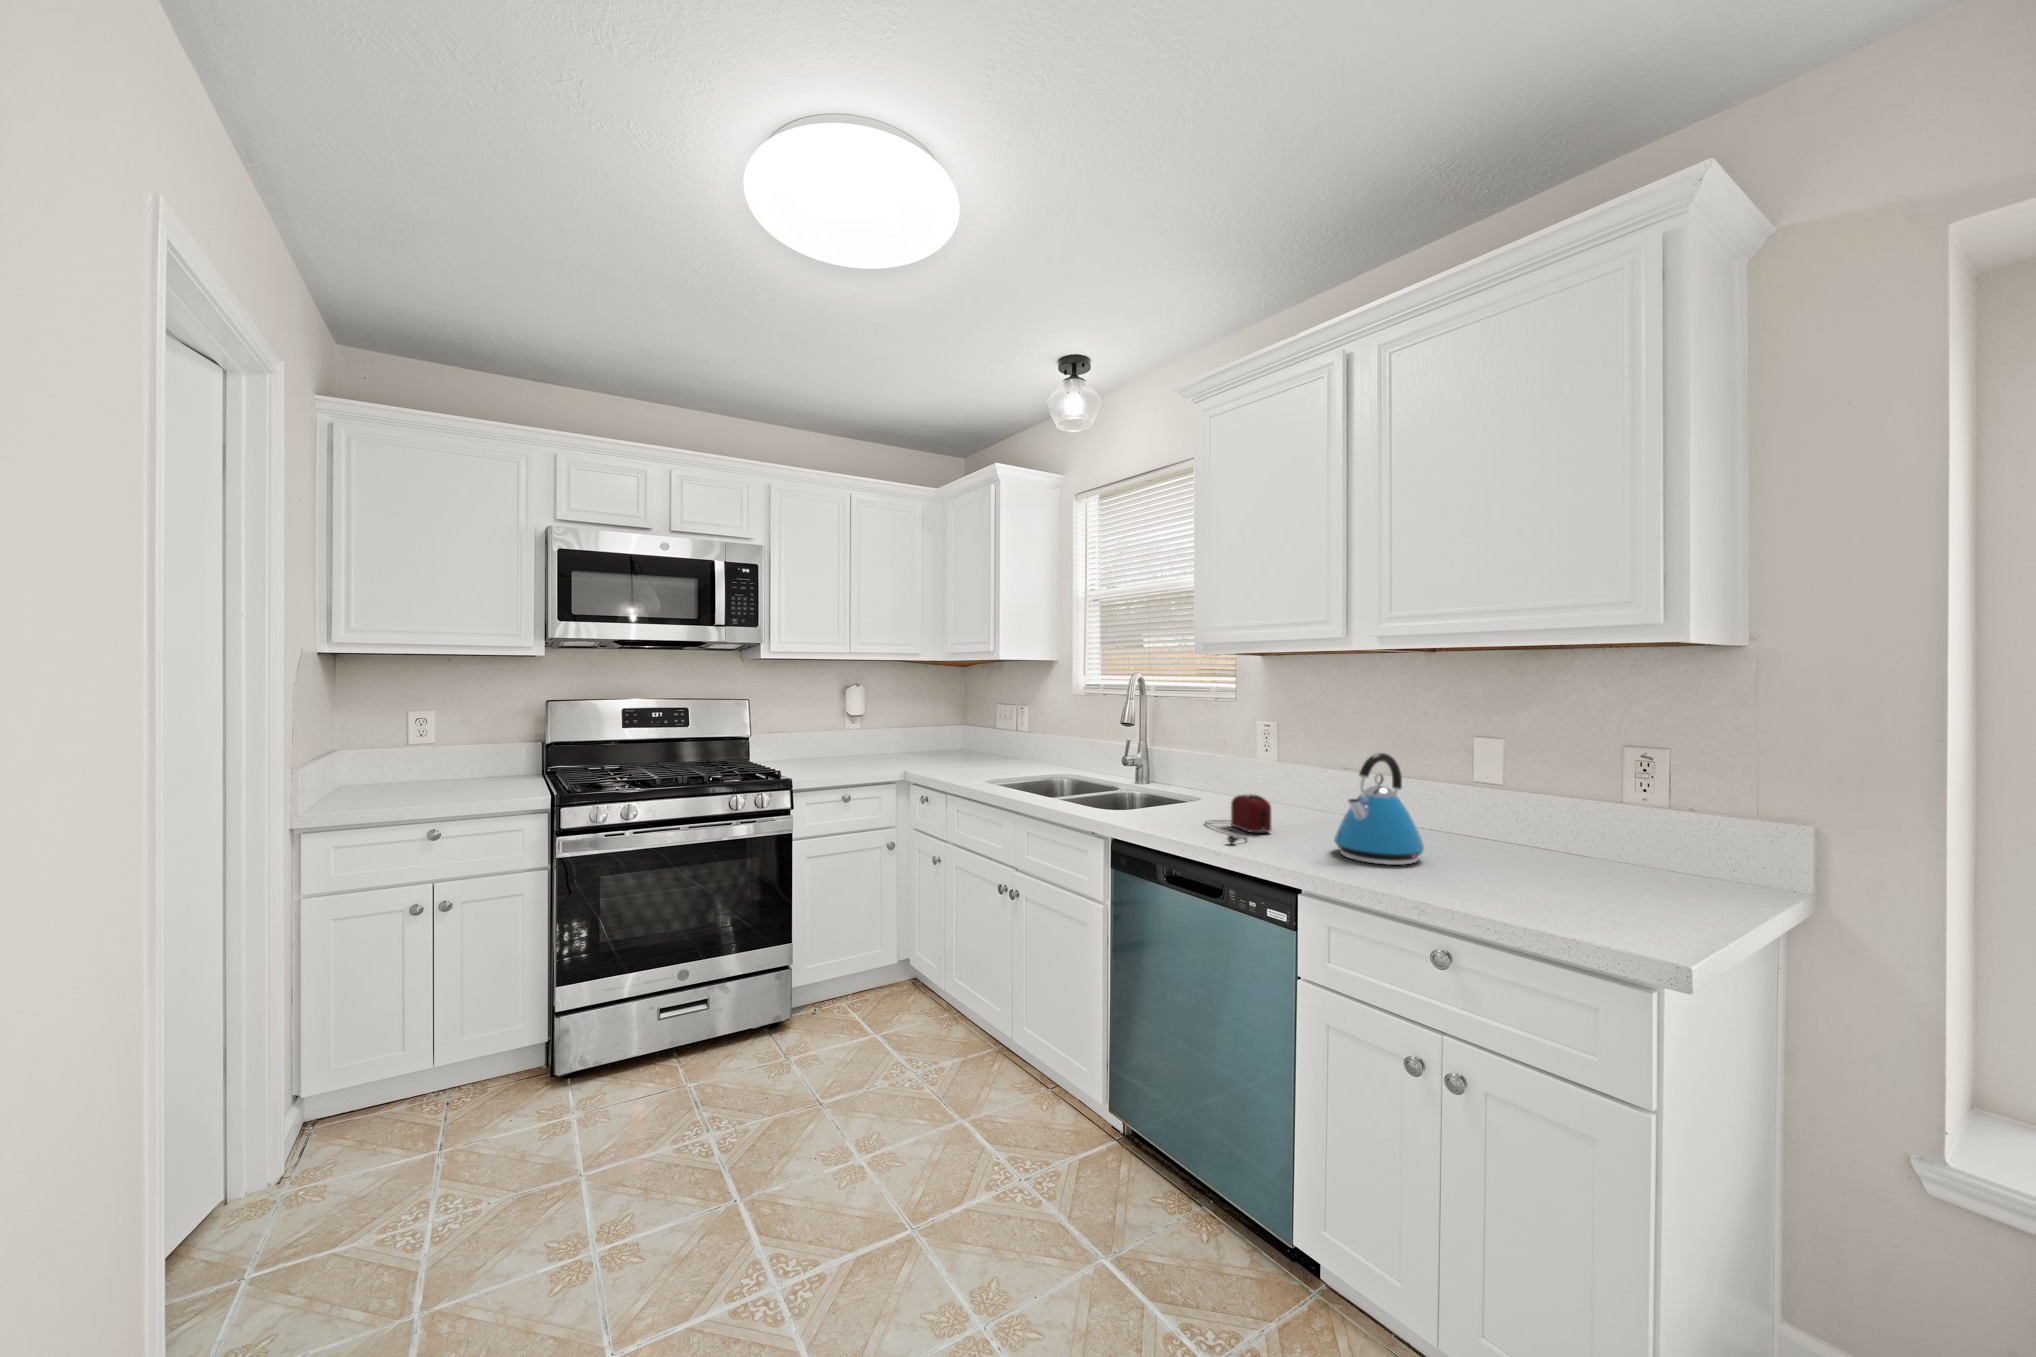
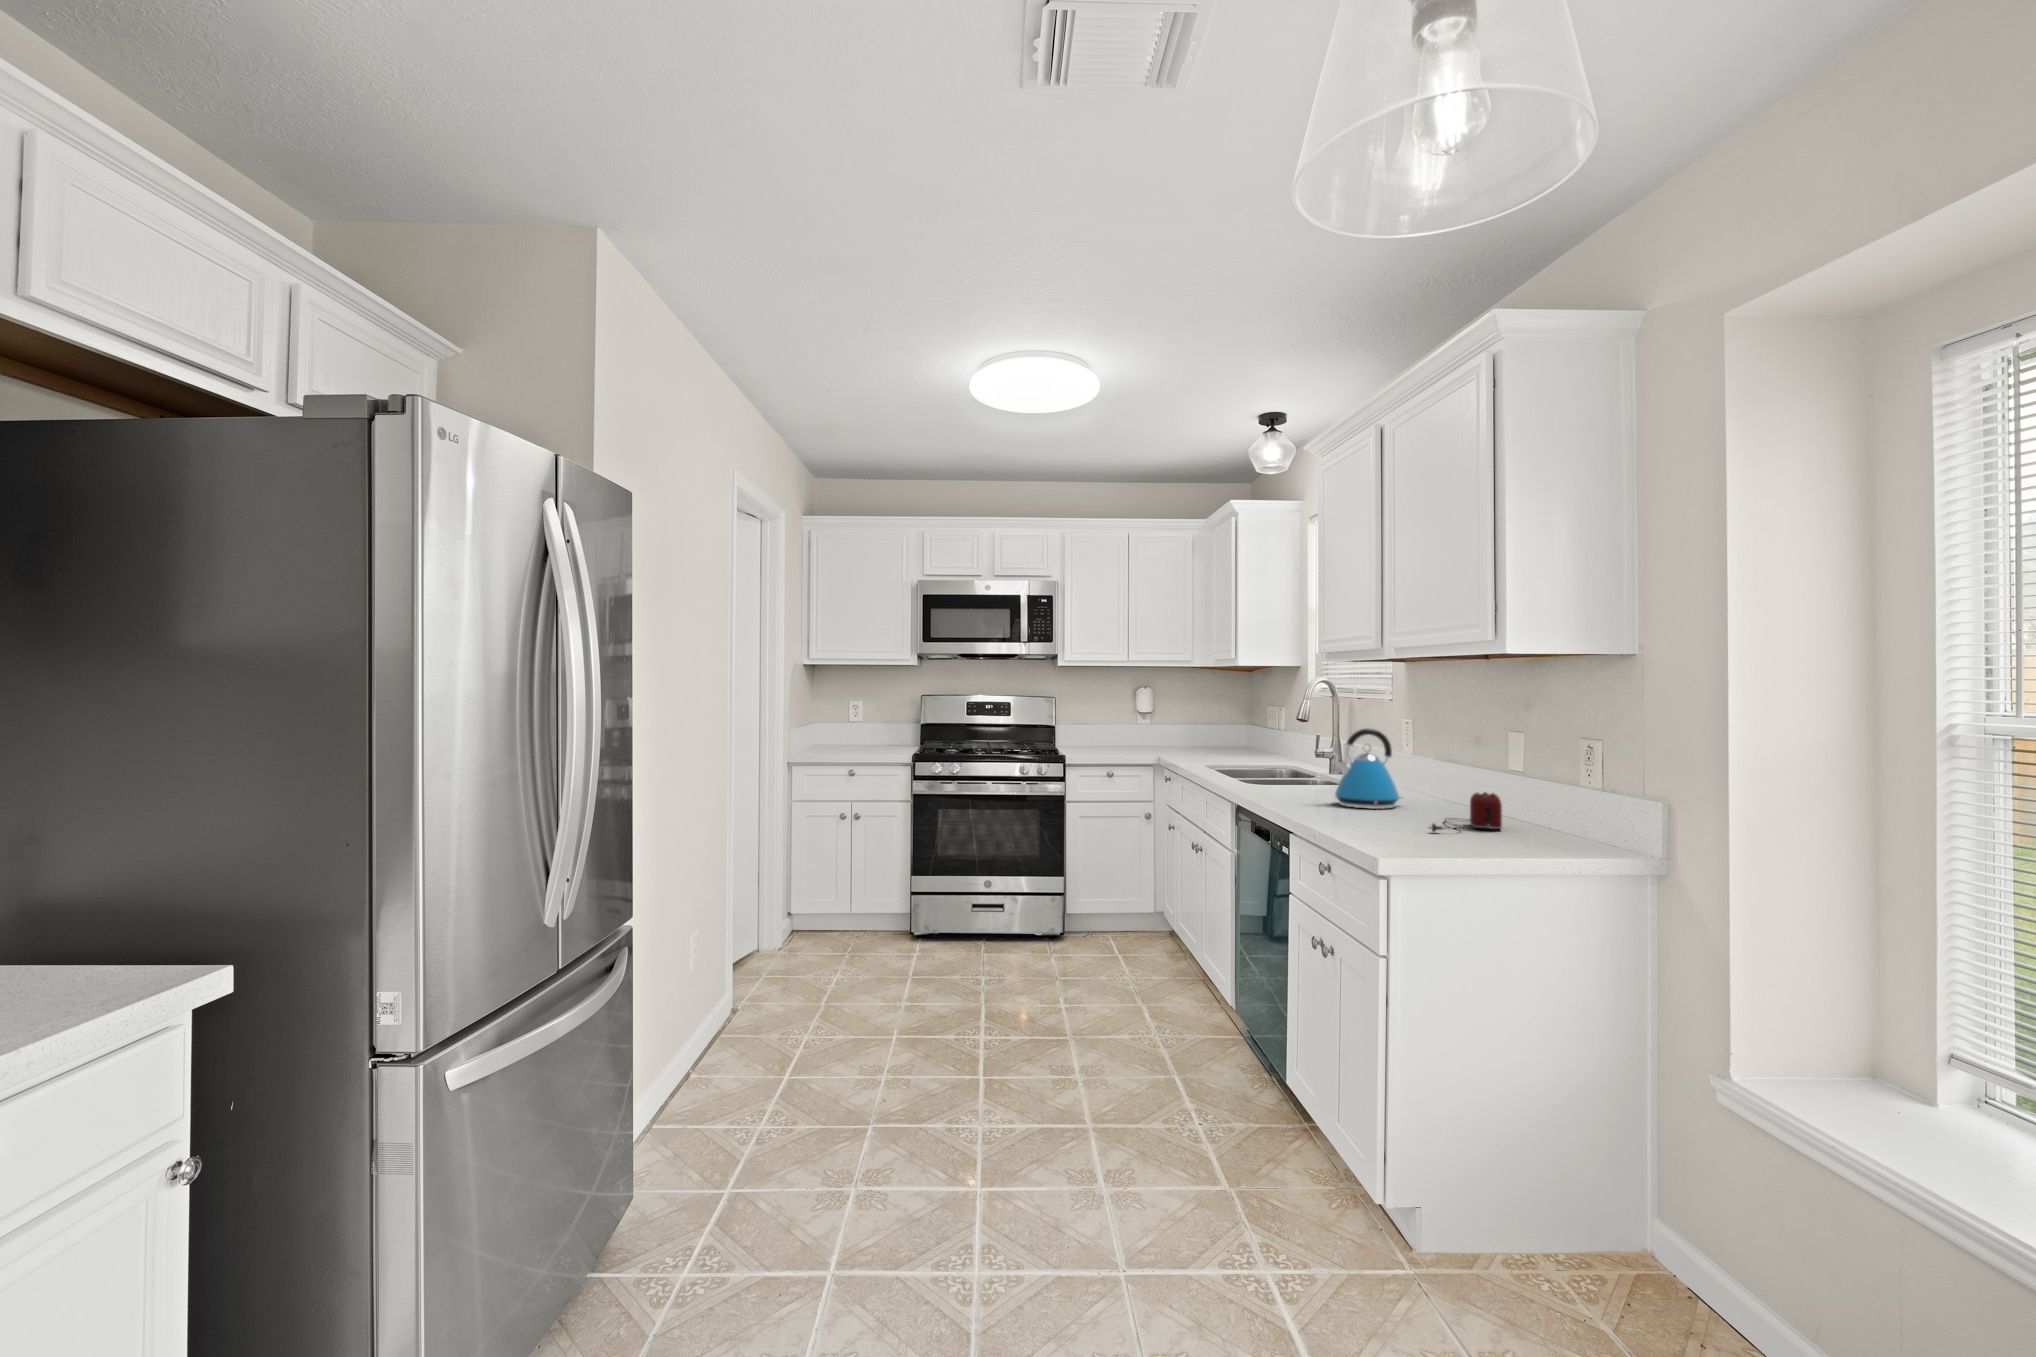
toaster: present [1206,795,1272,844] -> present [1429,792,1502,832]

